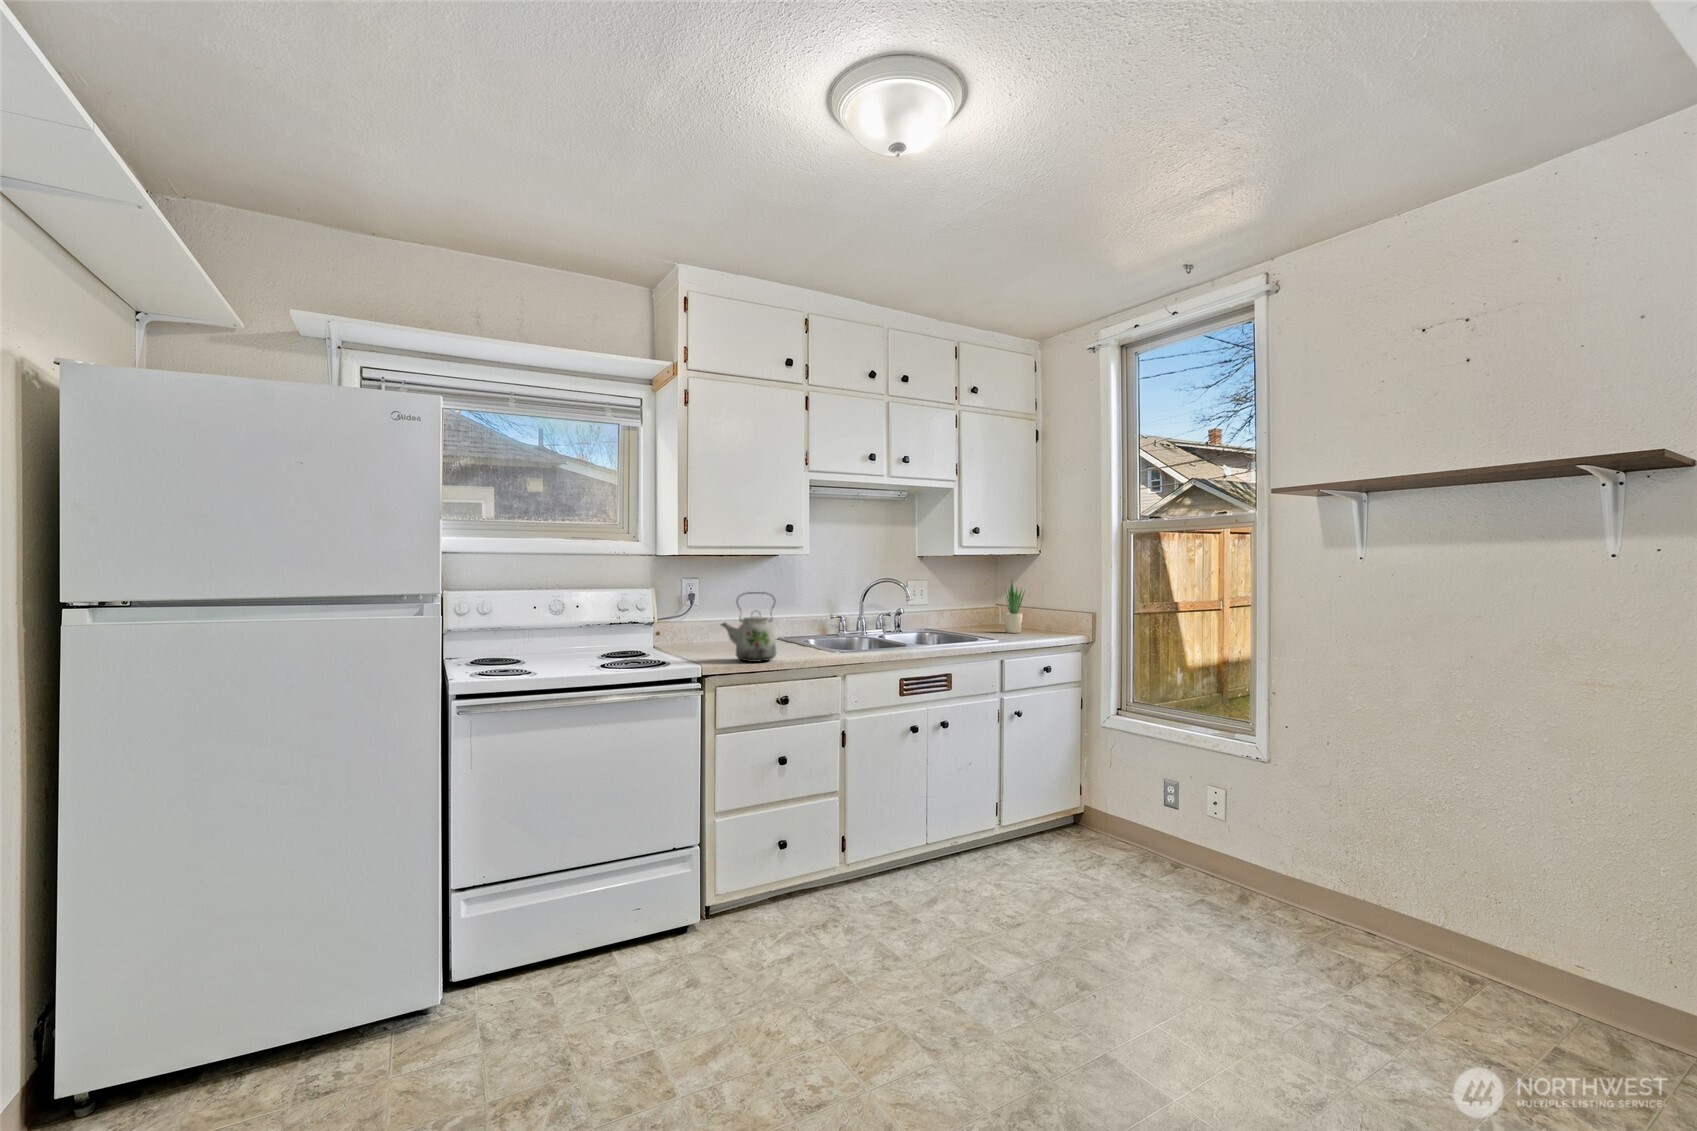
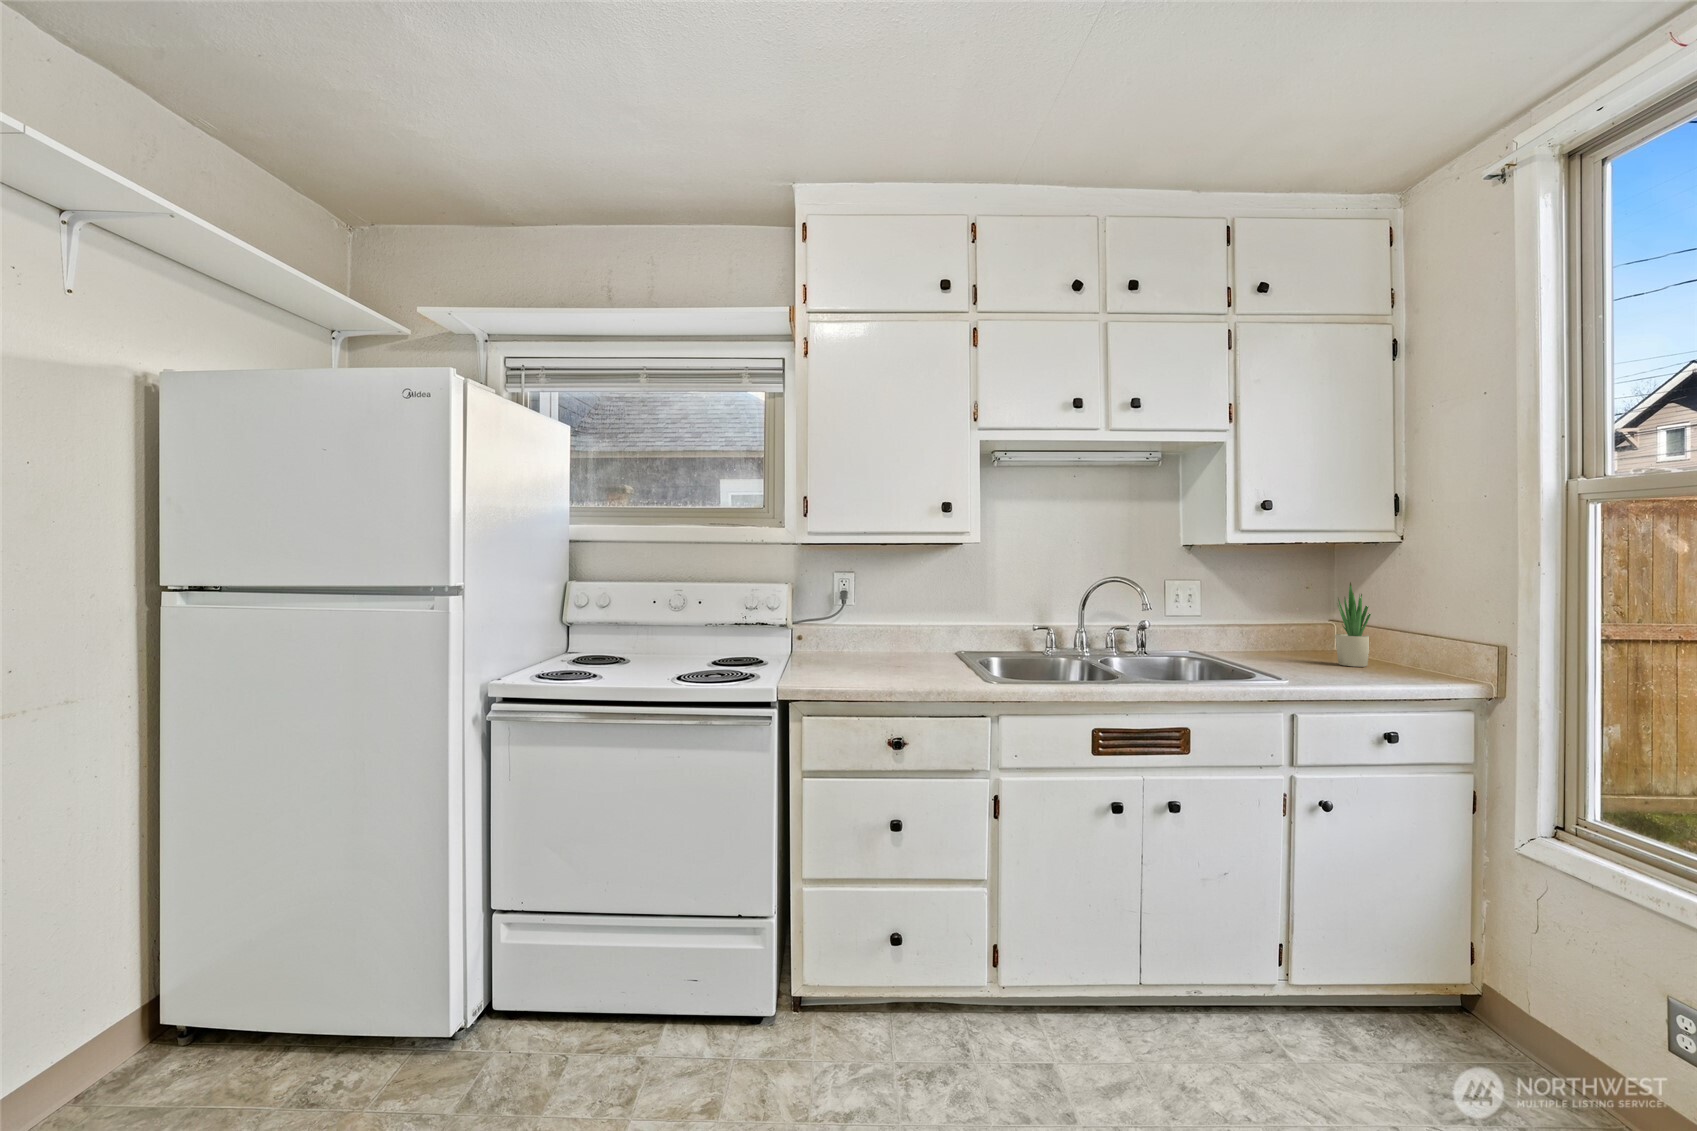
kettle: present [721,592,776,662] -> none [825,591,895,685]

